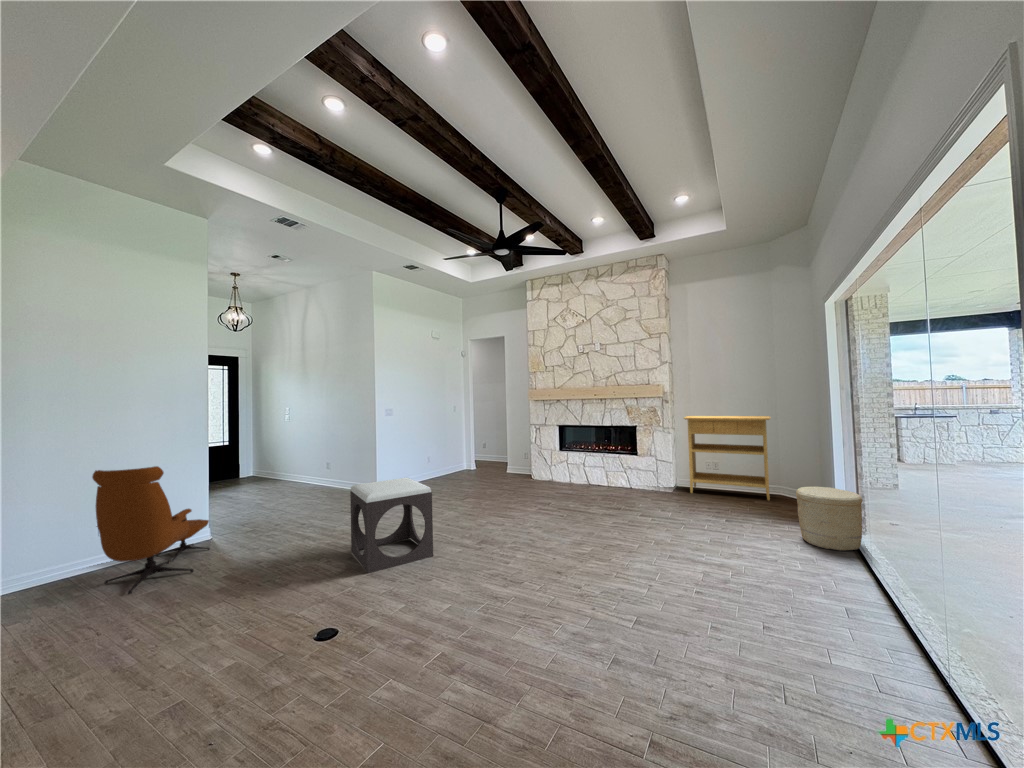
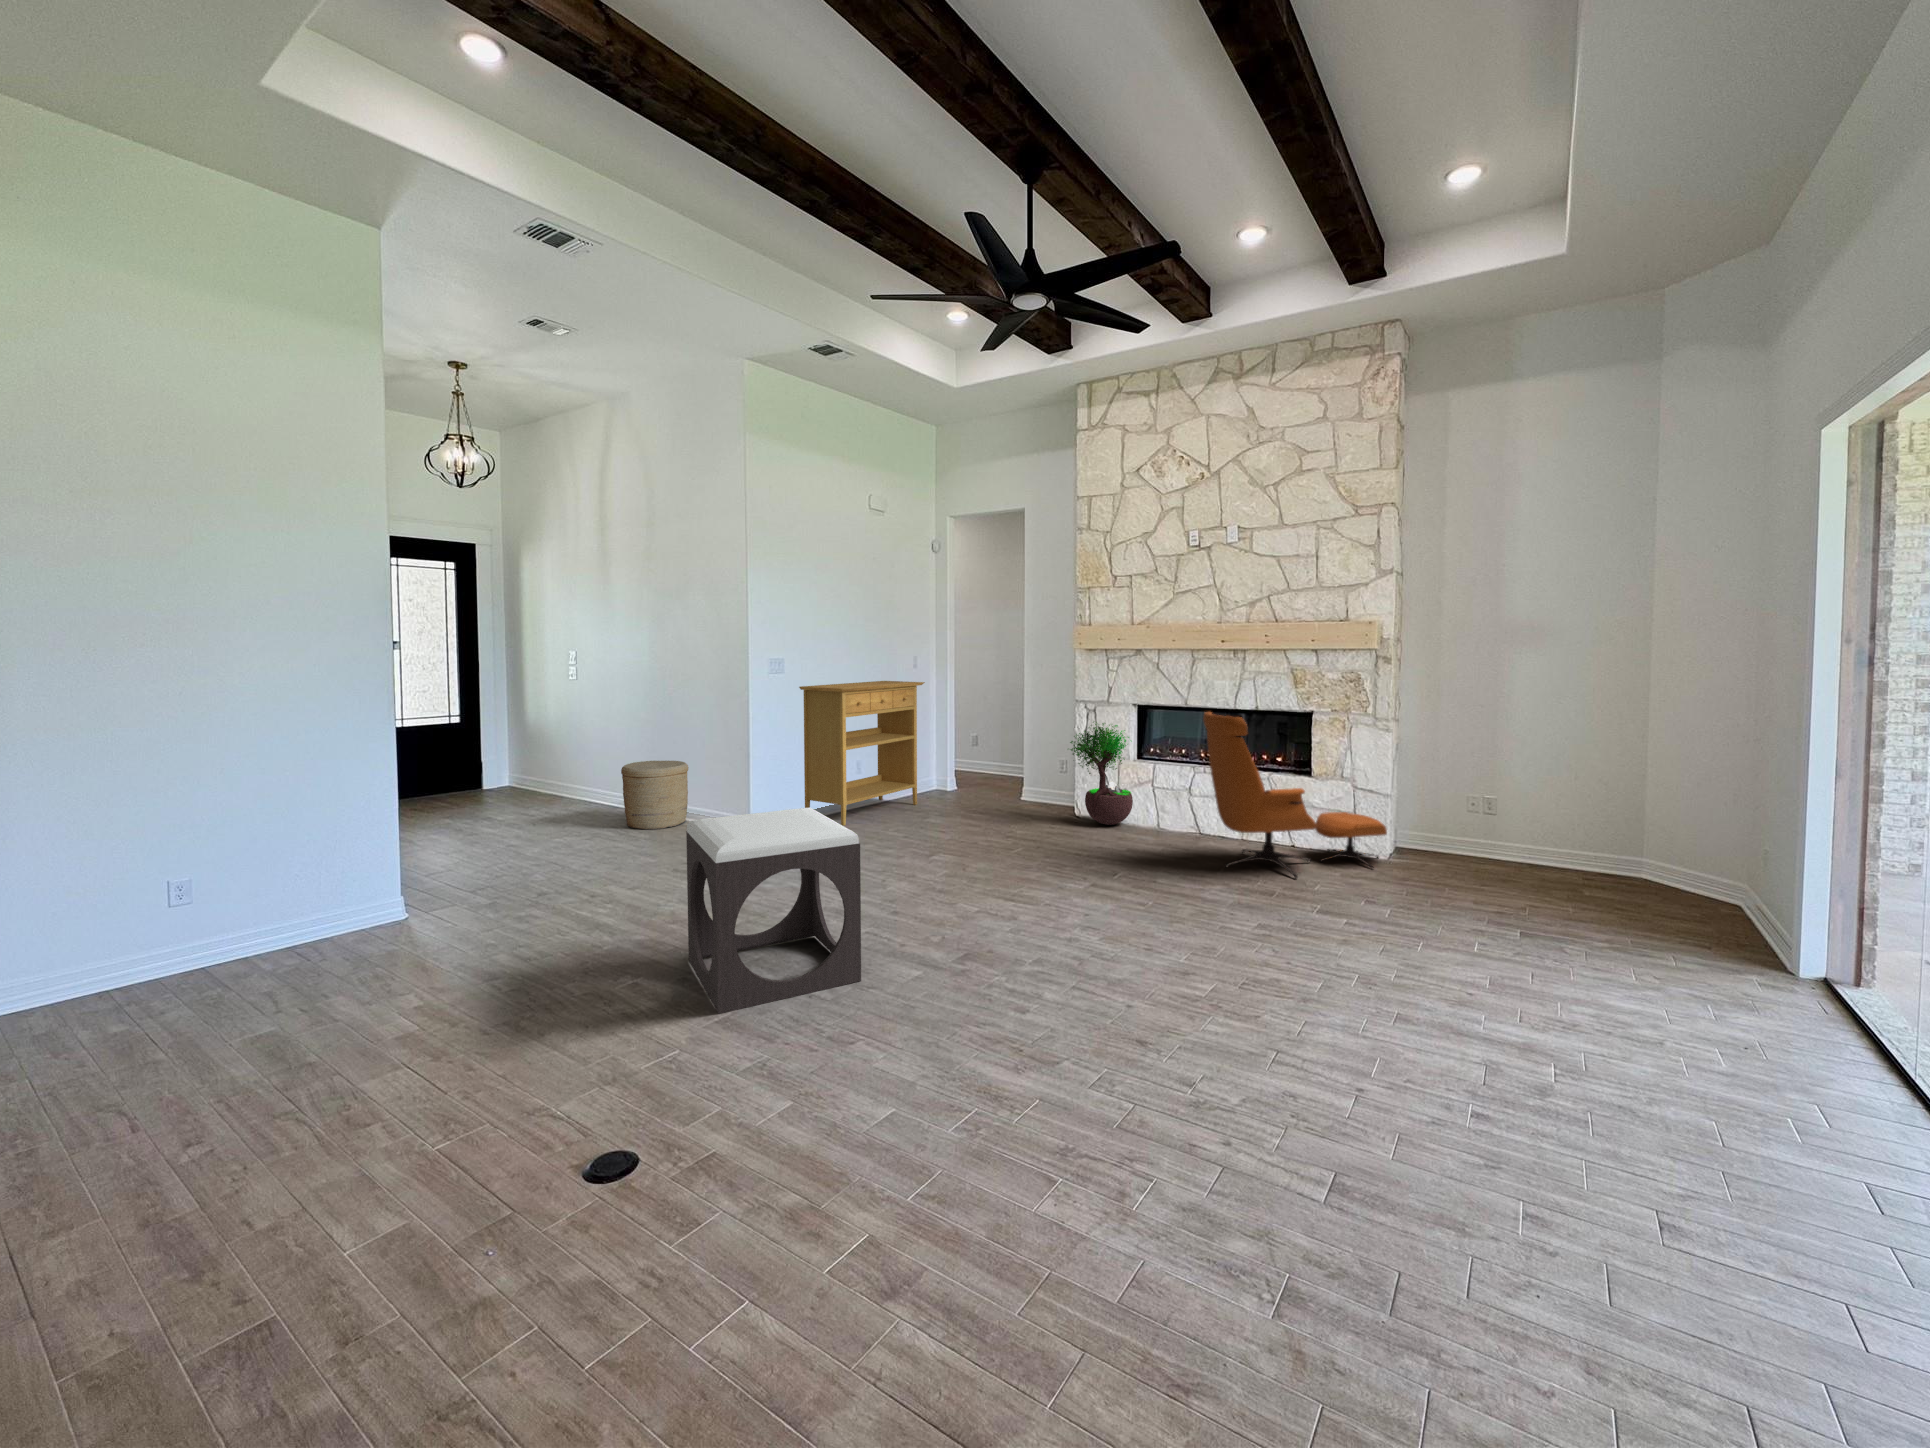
console table: present [684,416,770,500] -> present [799,681,925,826]
potted tree: none [527,432,558,483] -> present [1070,722,1133,825]
lounge chair: present [92,466,210,594] -> present [1203,712,1387,878]
woven basket: present [796,487,863,551] -> present [621,761,689,830]

